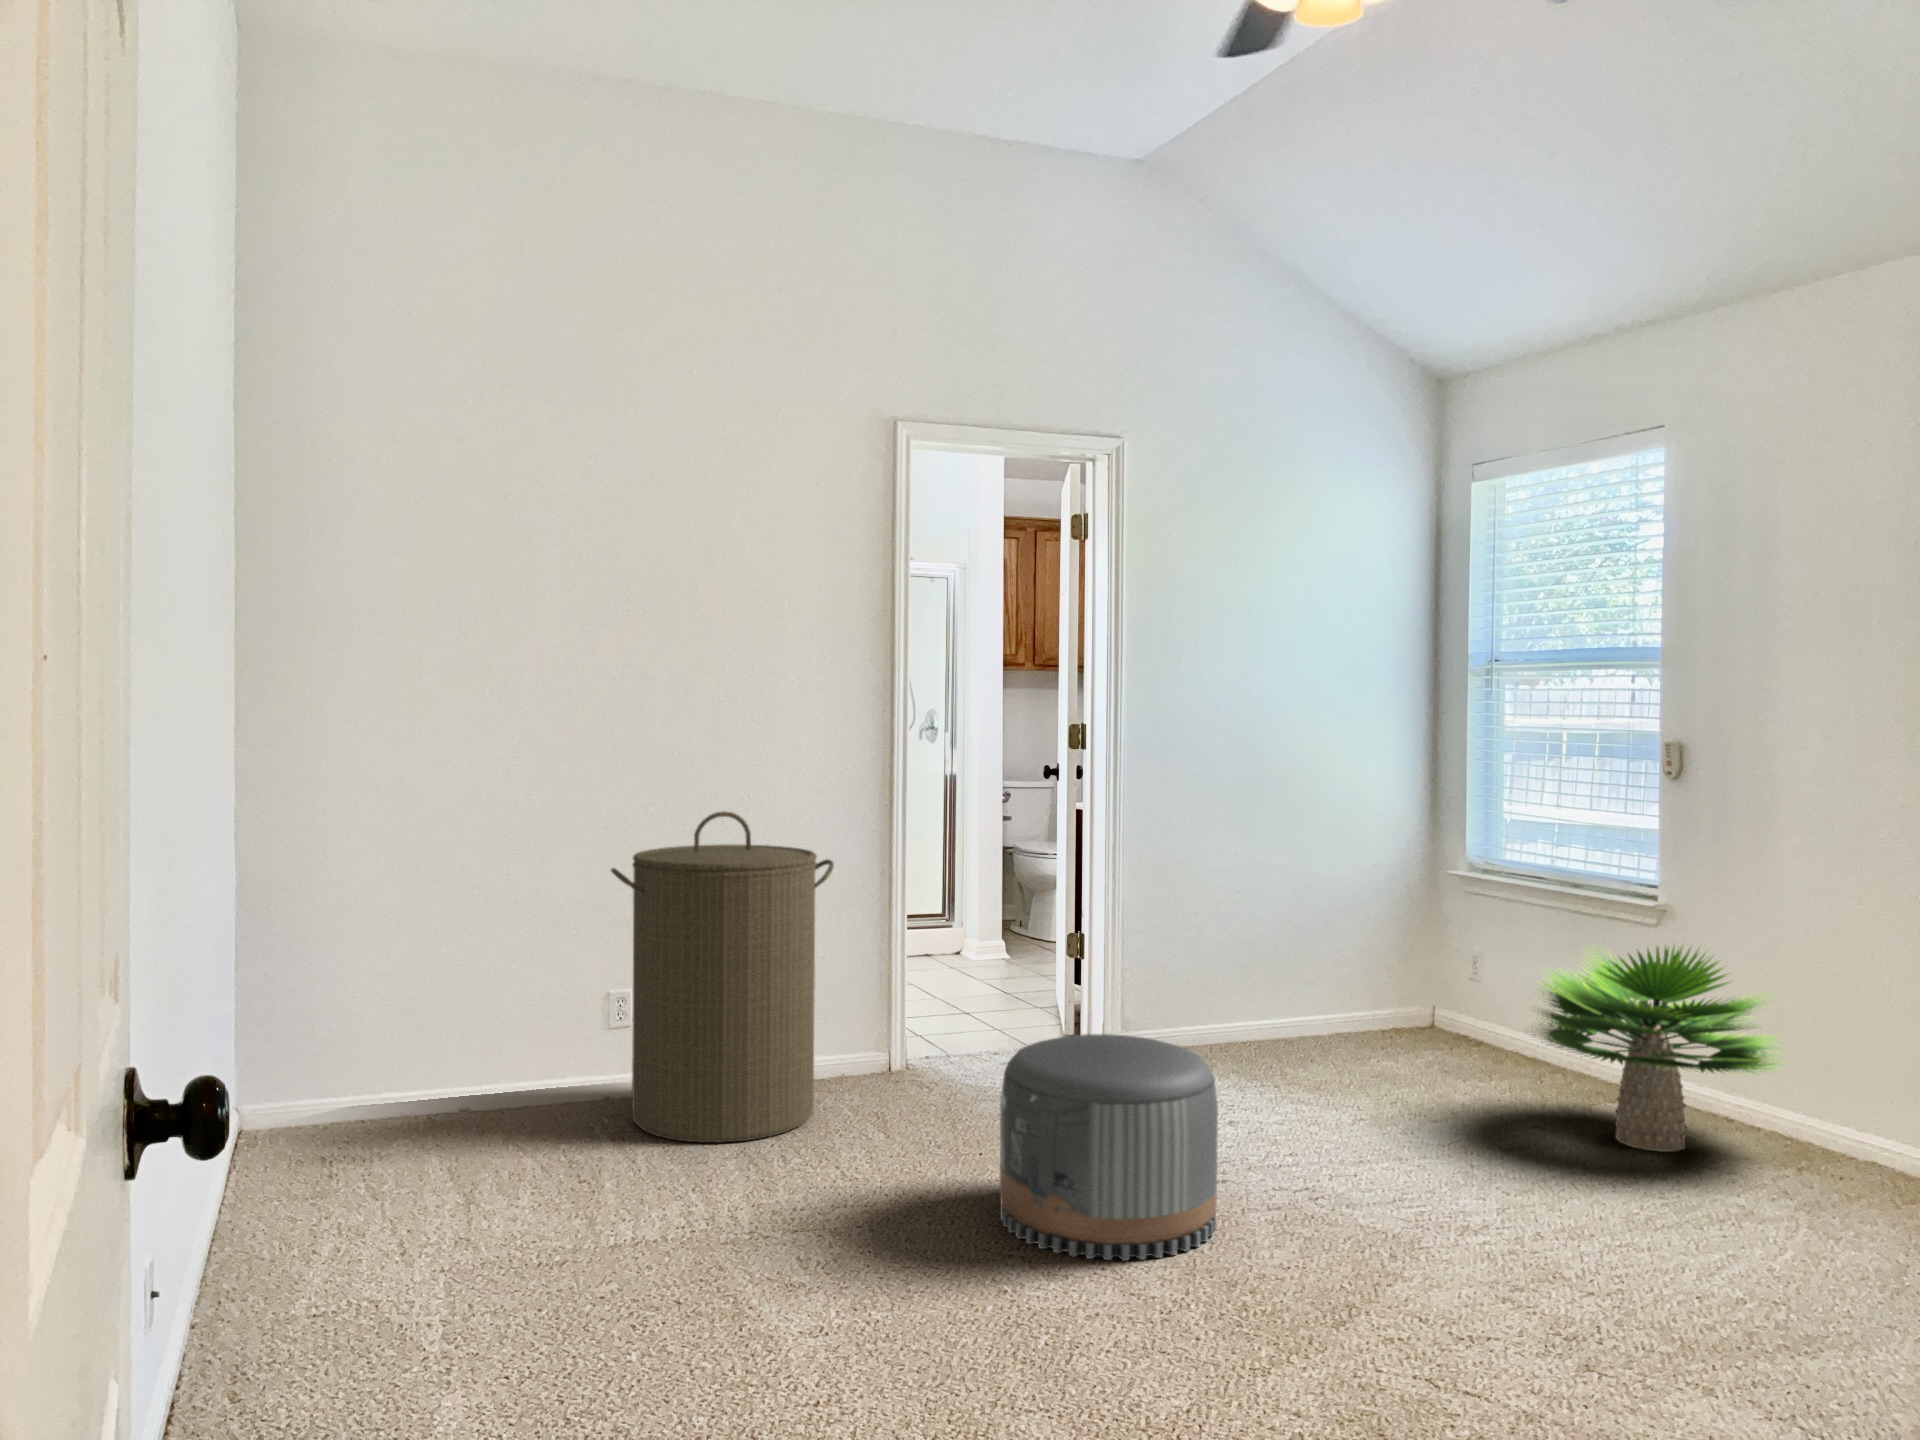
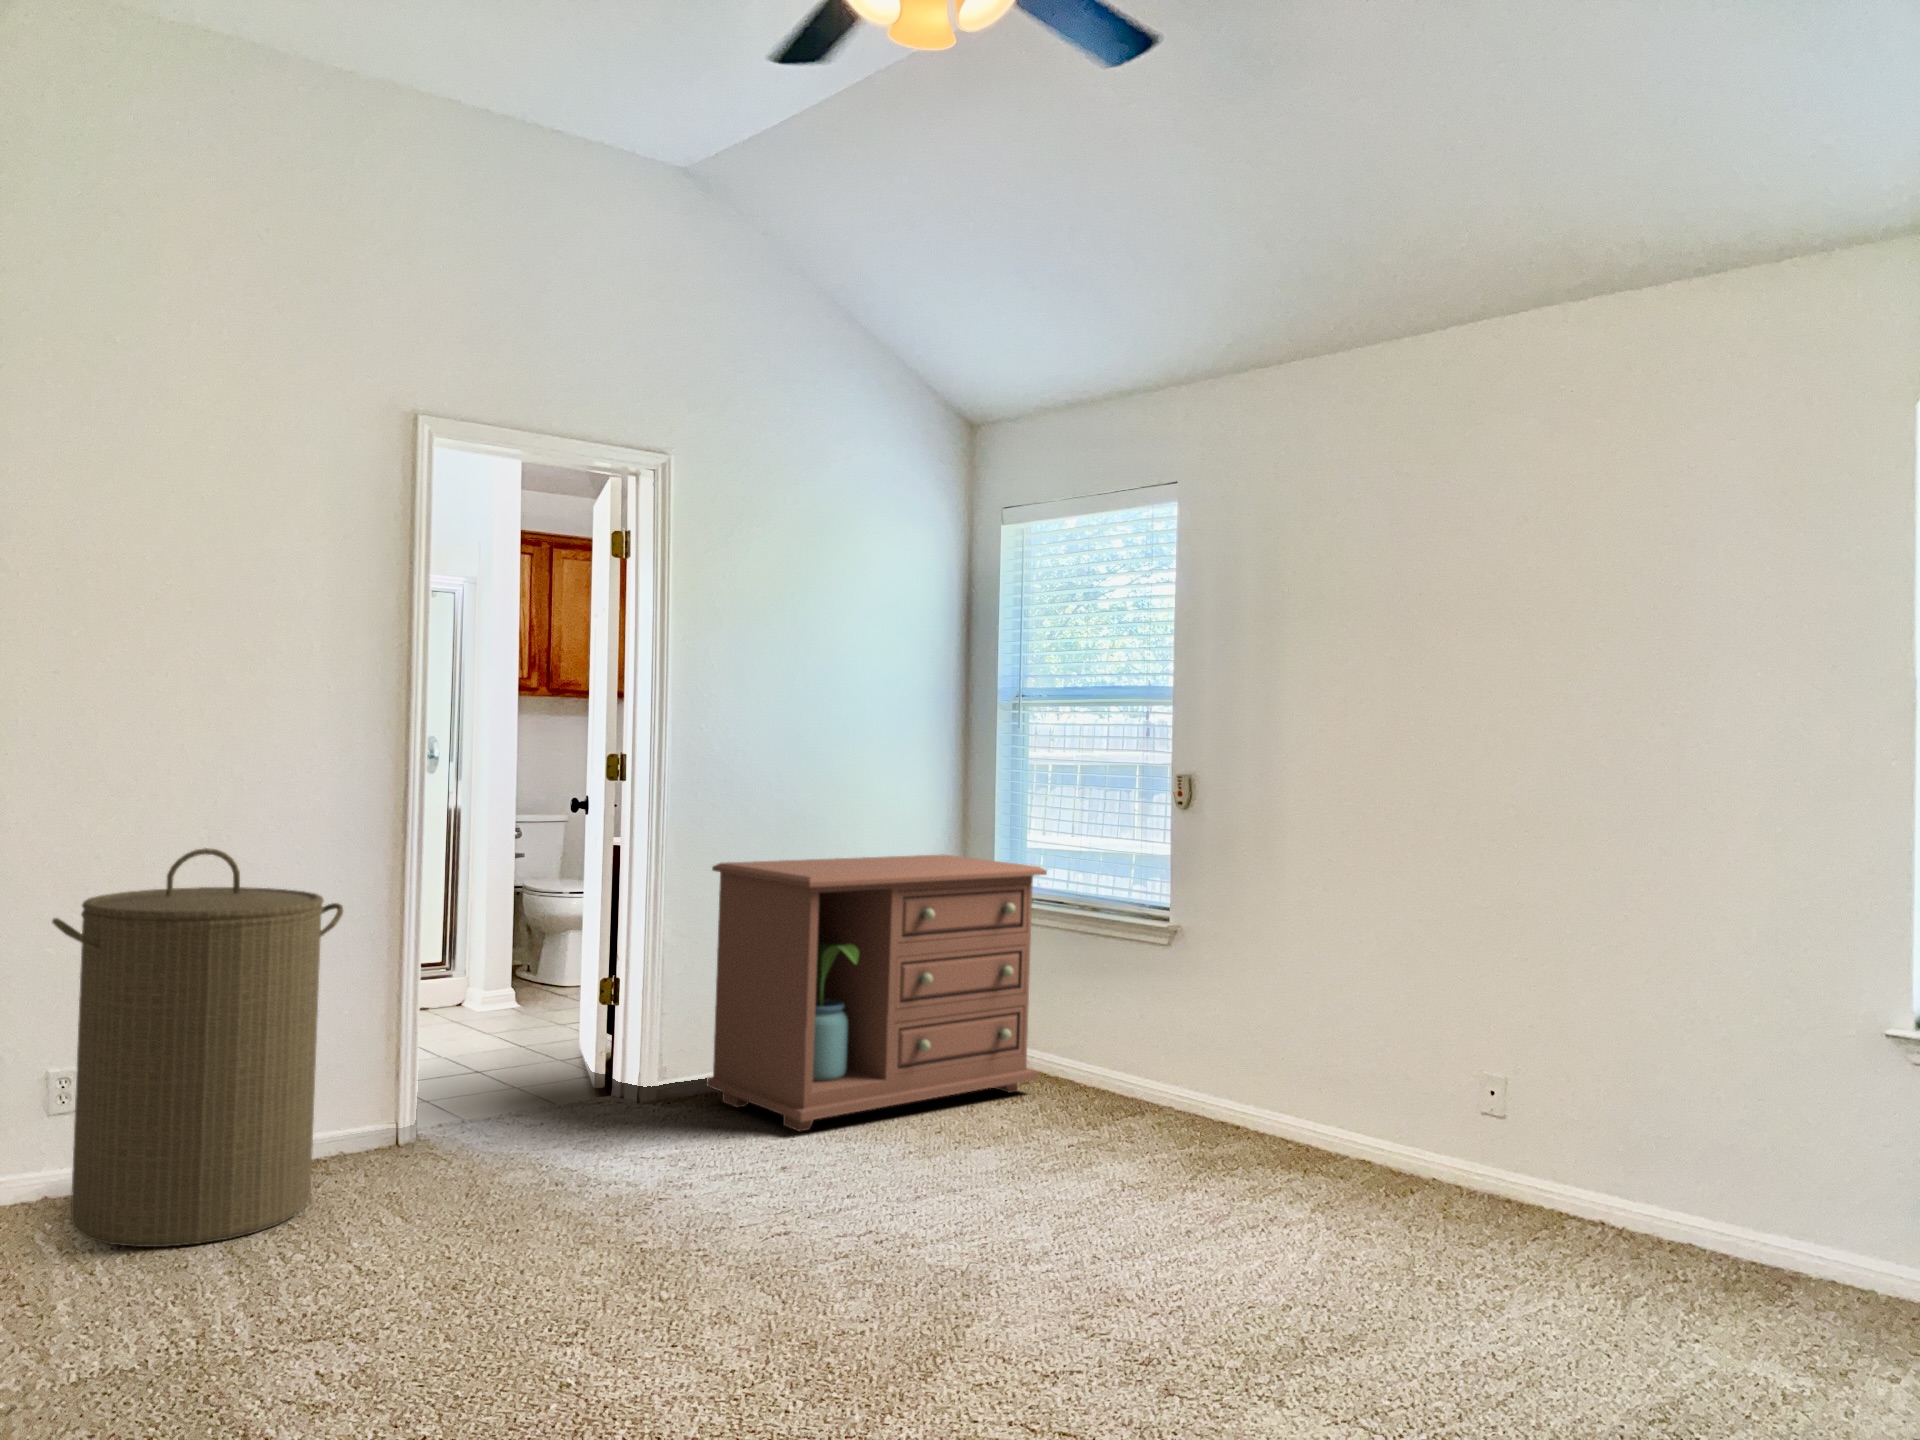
dresser: none [1165,821,1510,1087] -> present [707,855,1047,1132]
potted plant: present [1537,946,1778,1152] -> none [1063,966,1297,1167]
pouf: present [1000,1034,1218,1260] -> none [552,1089,792,1336]

